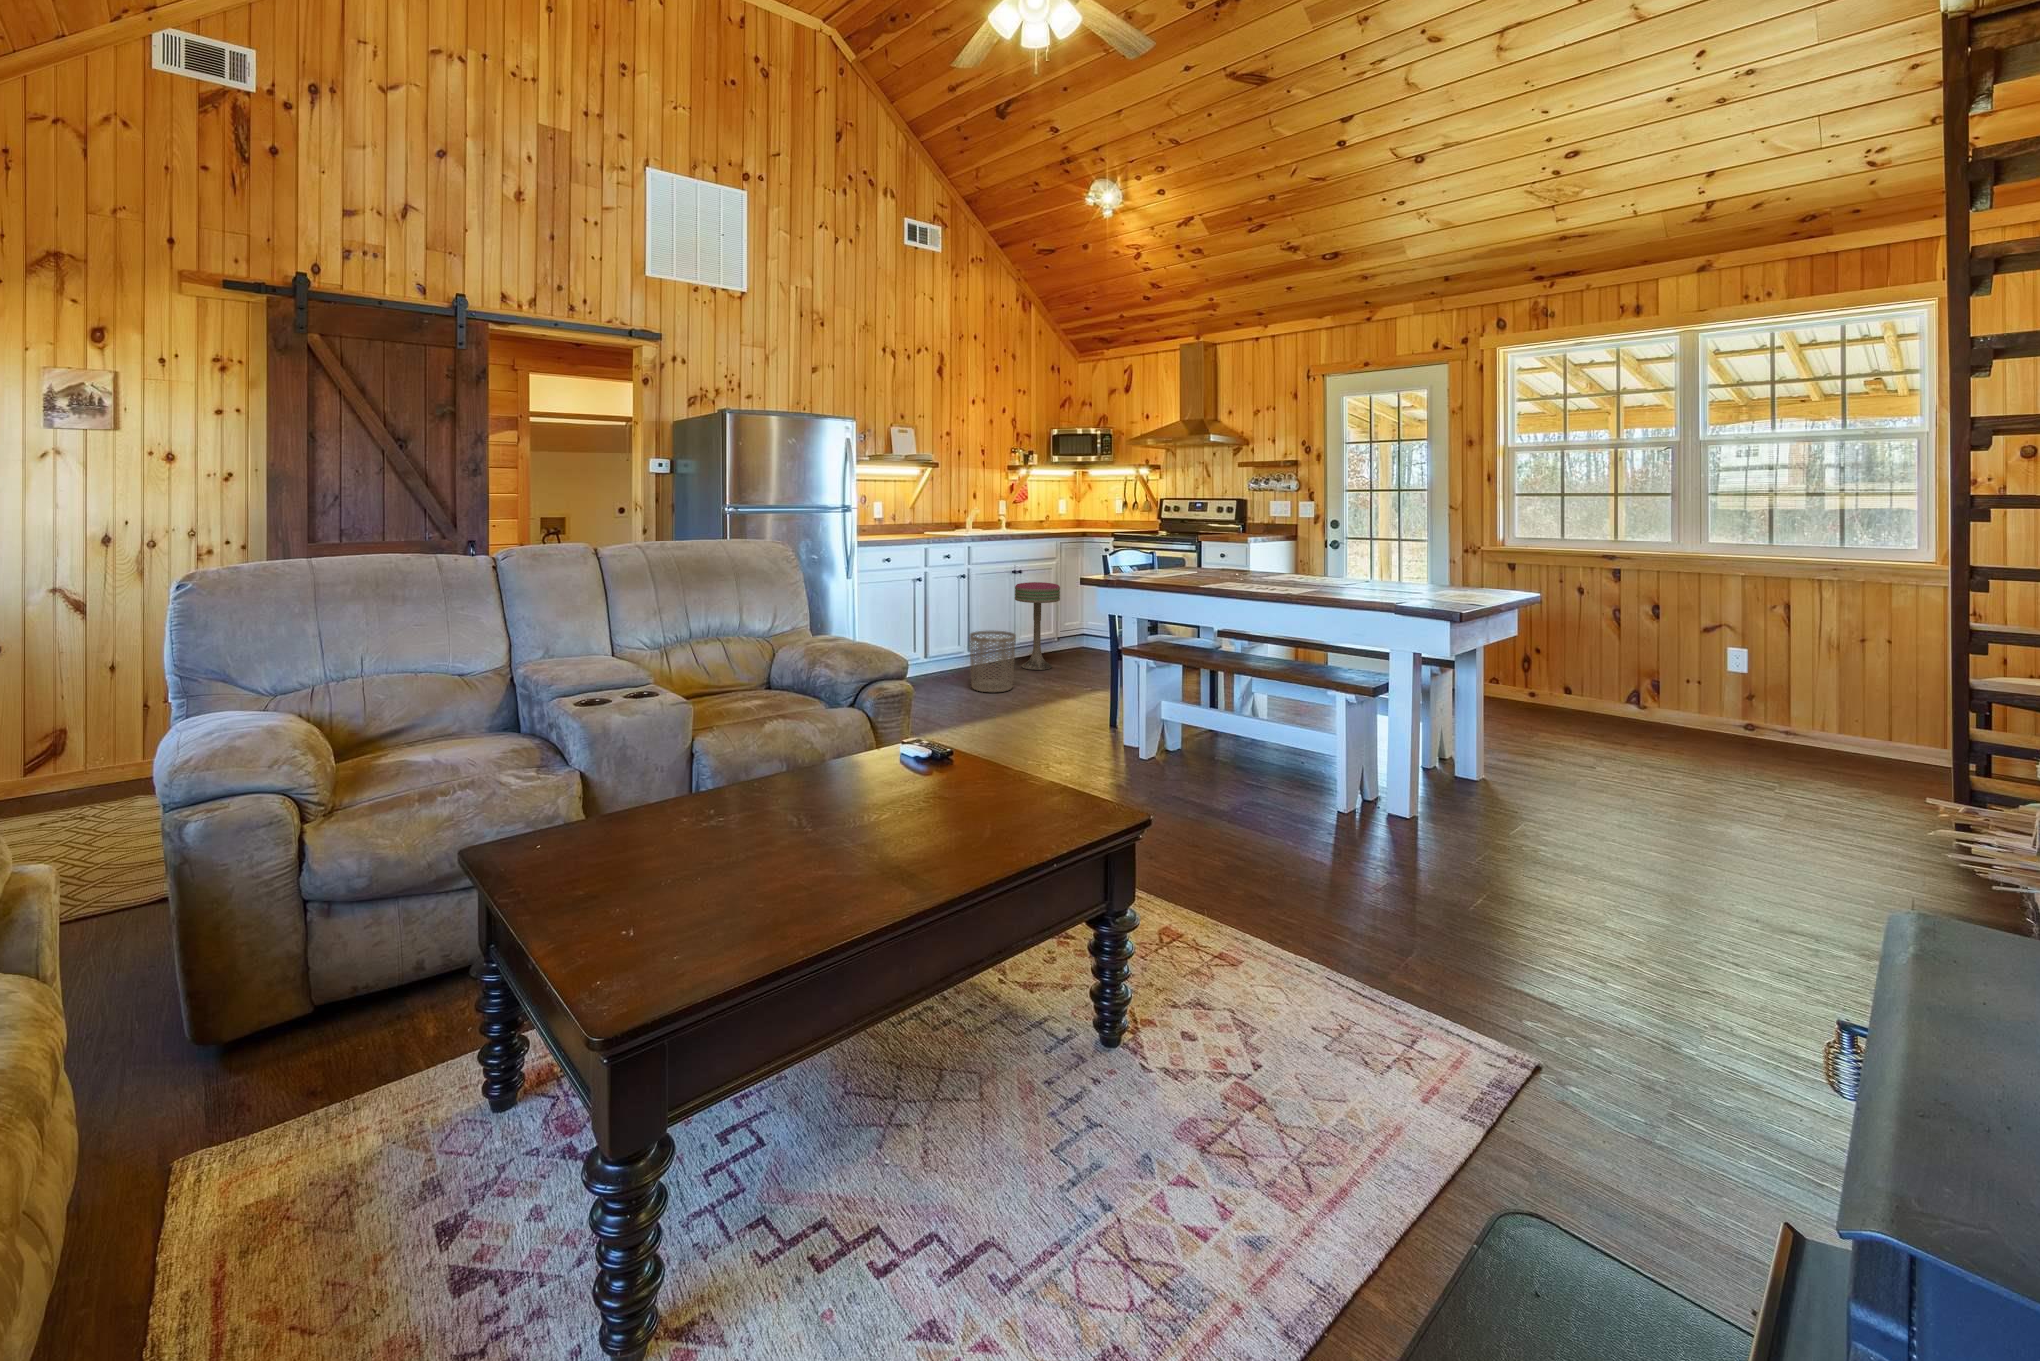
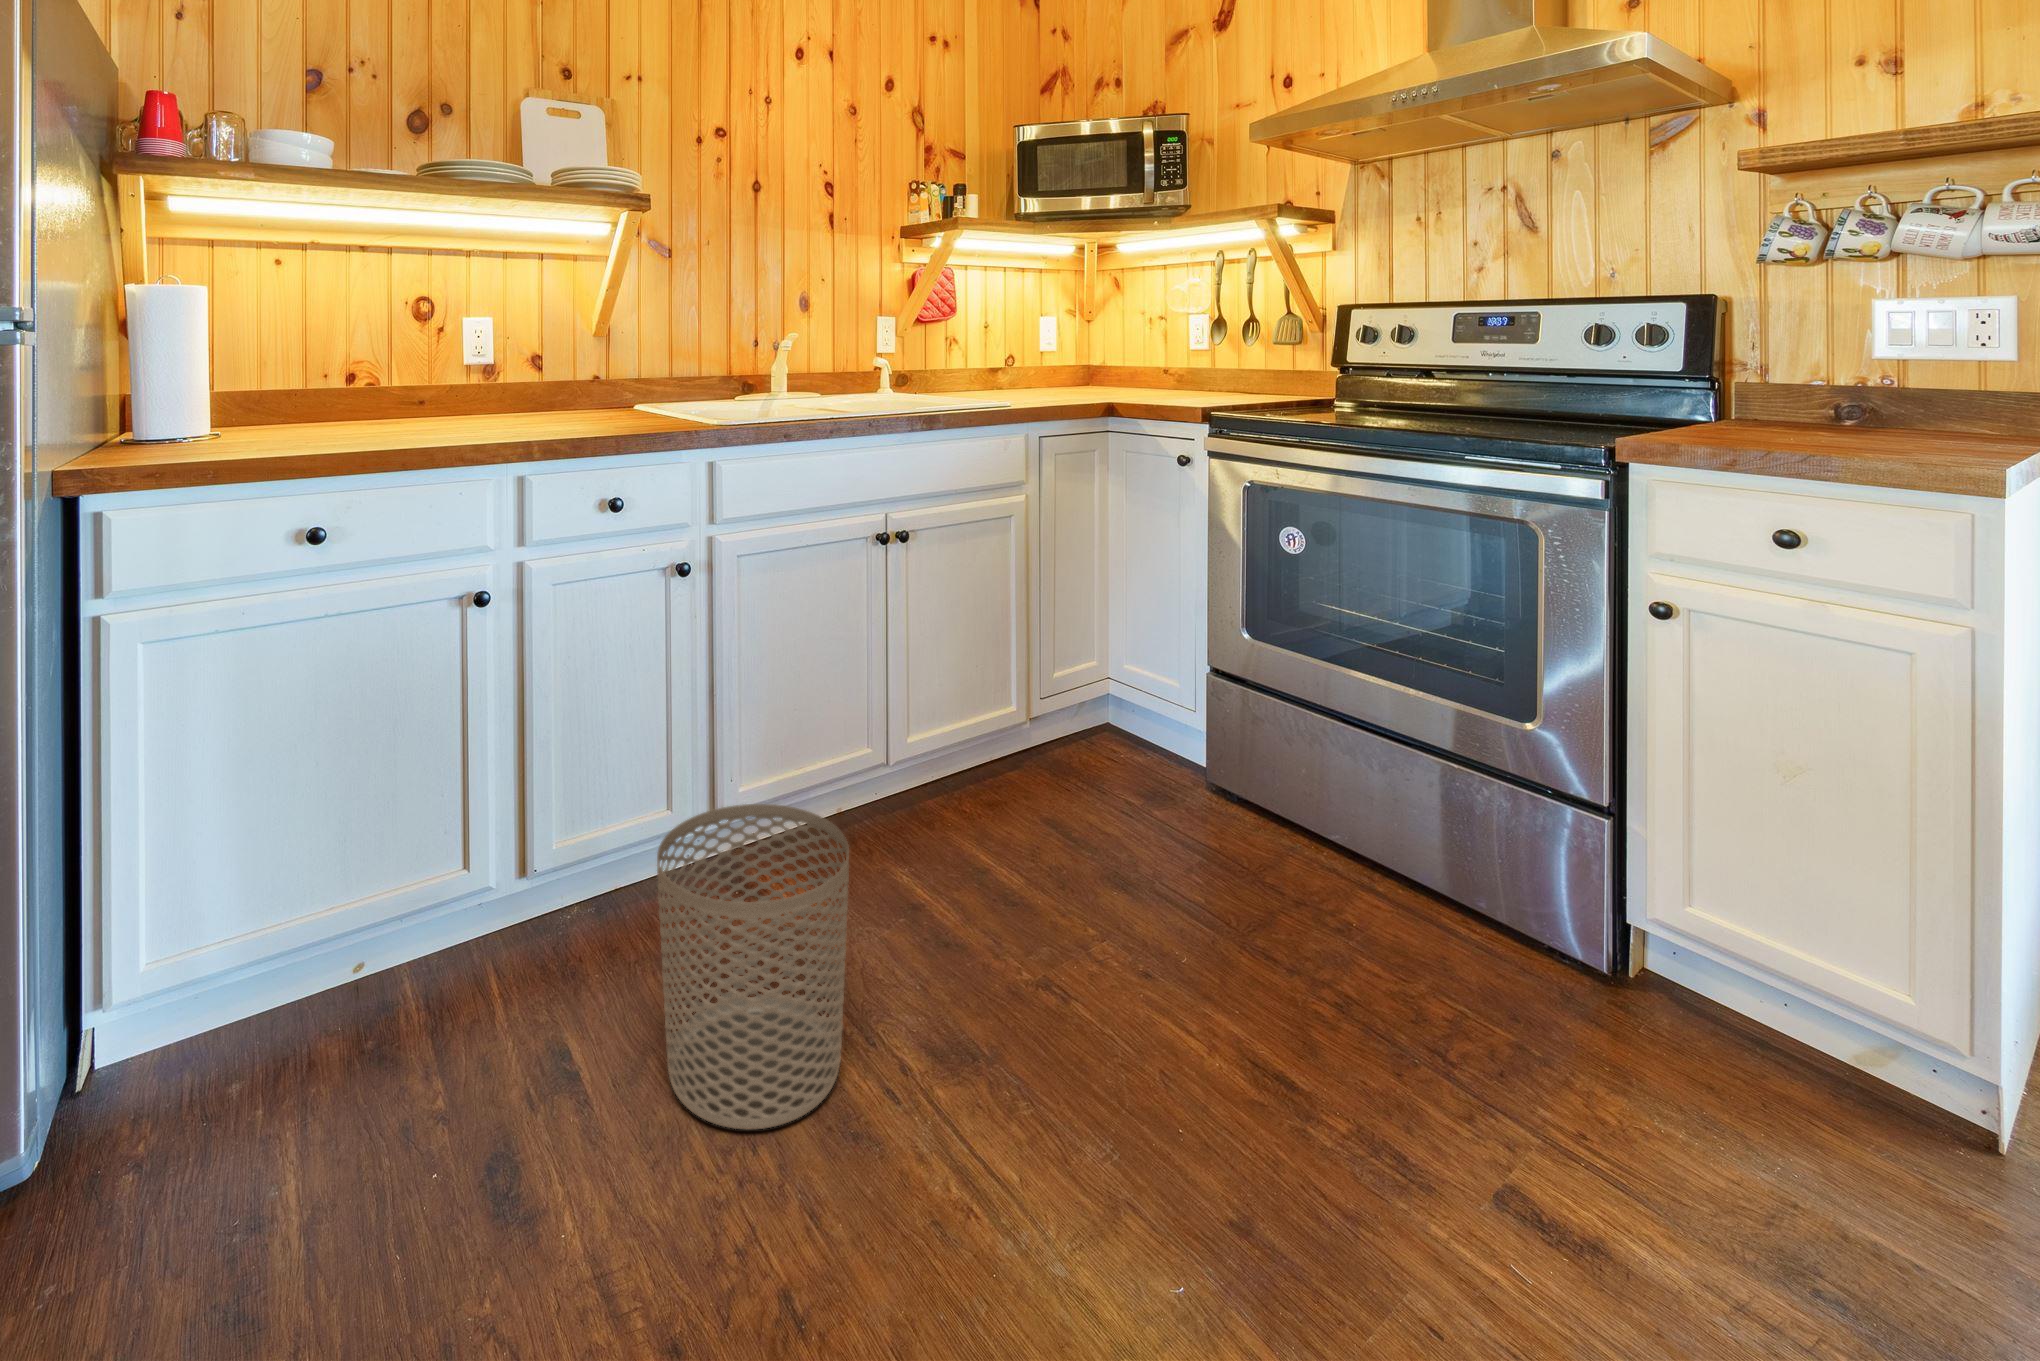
bar stool: present [1015,582,1060,670] -> none [884,575,1040,898]

